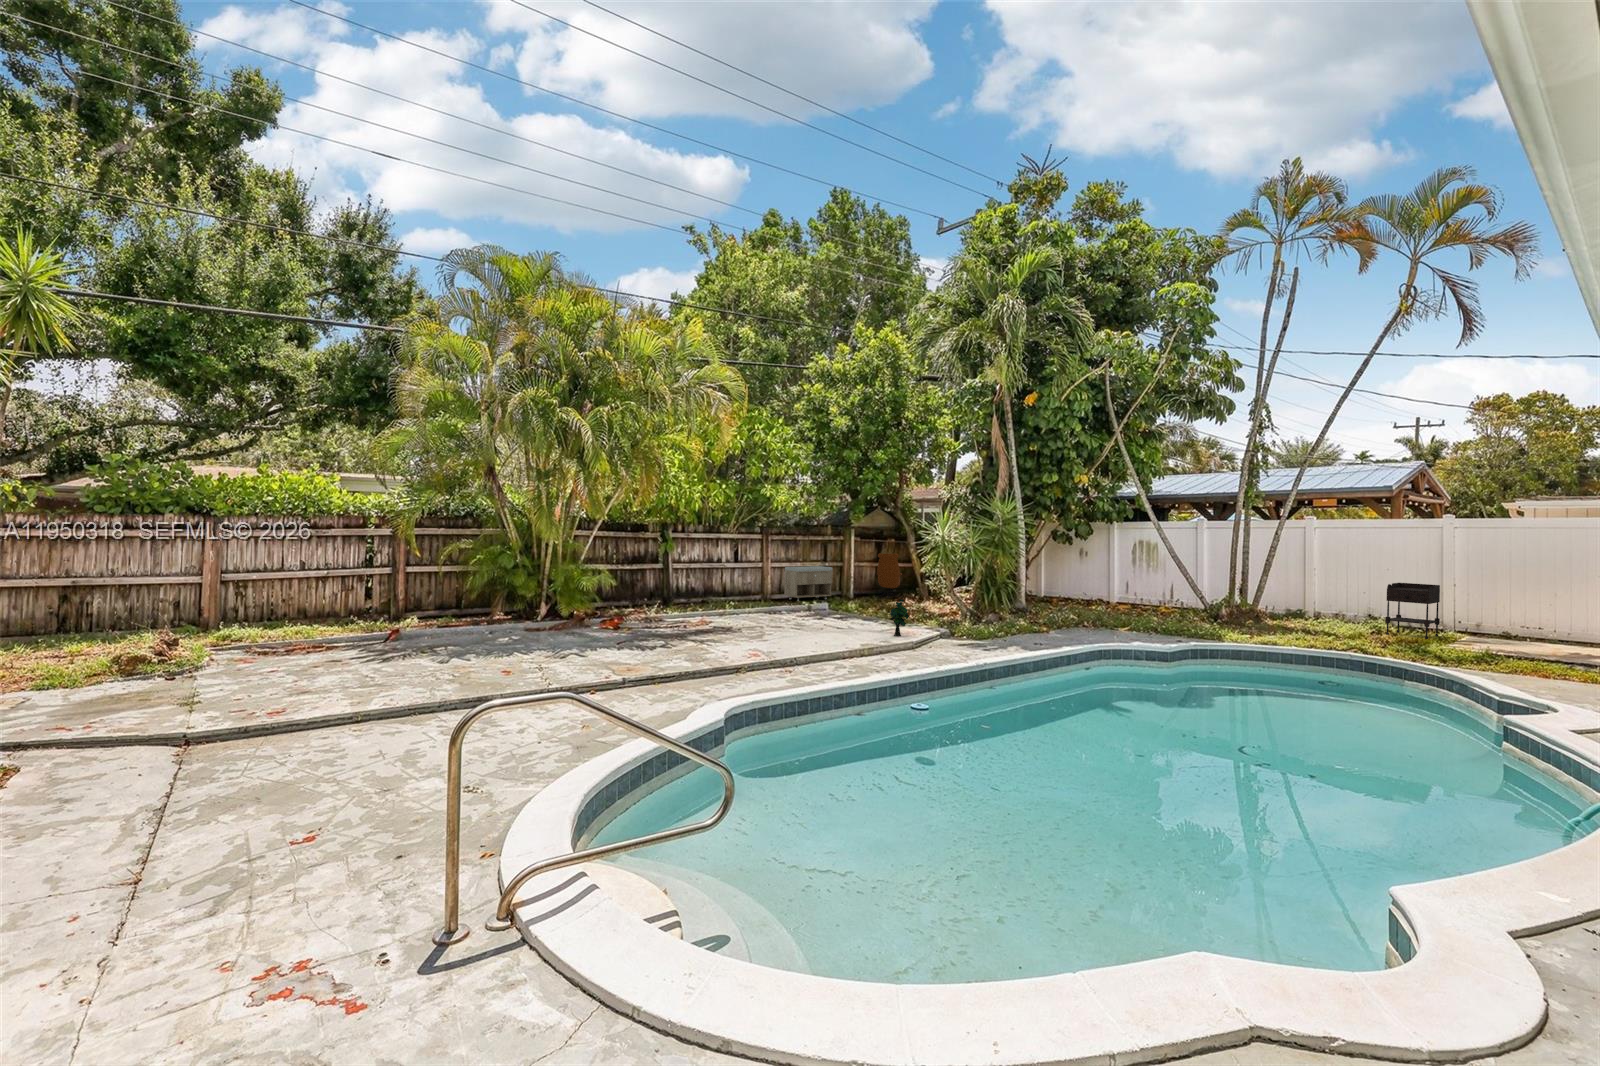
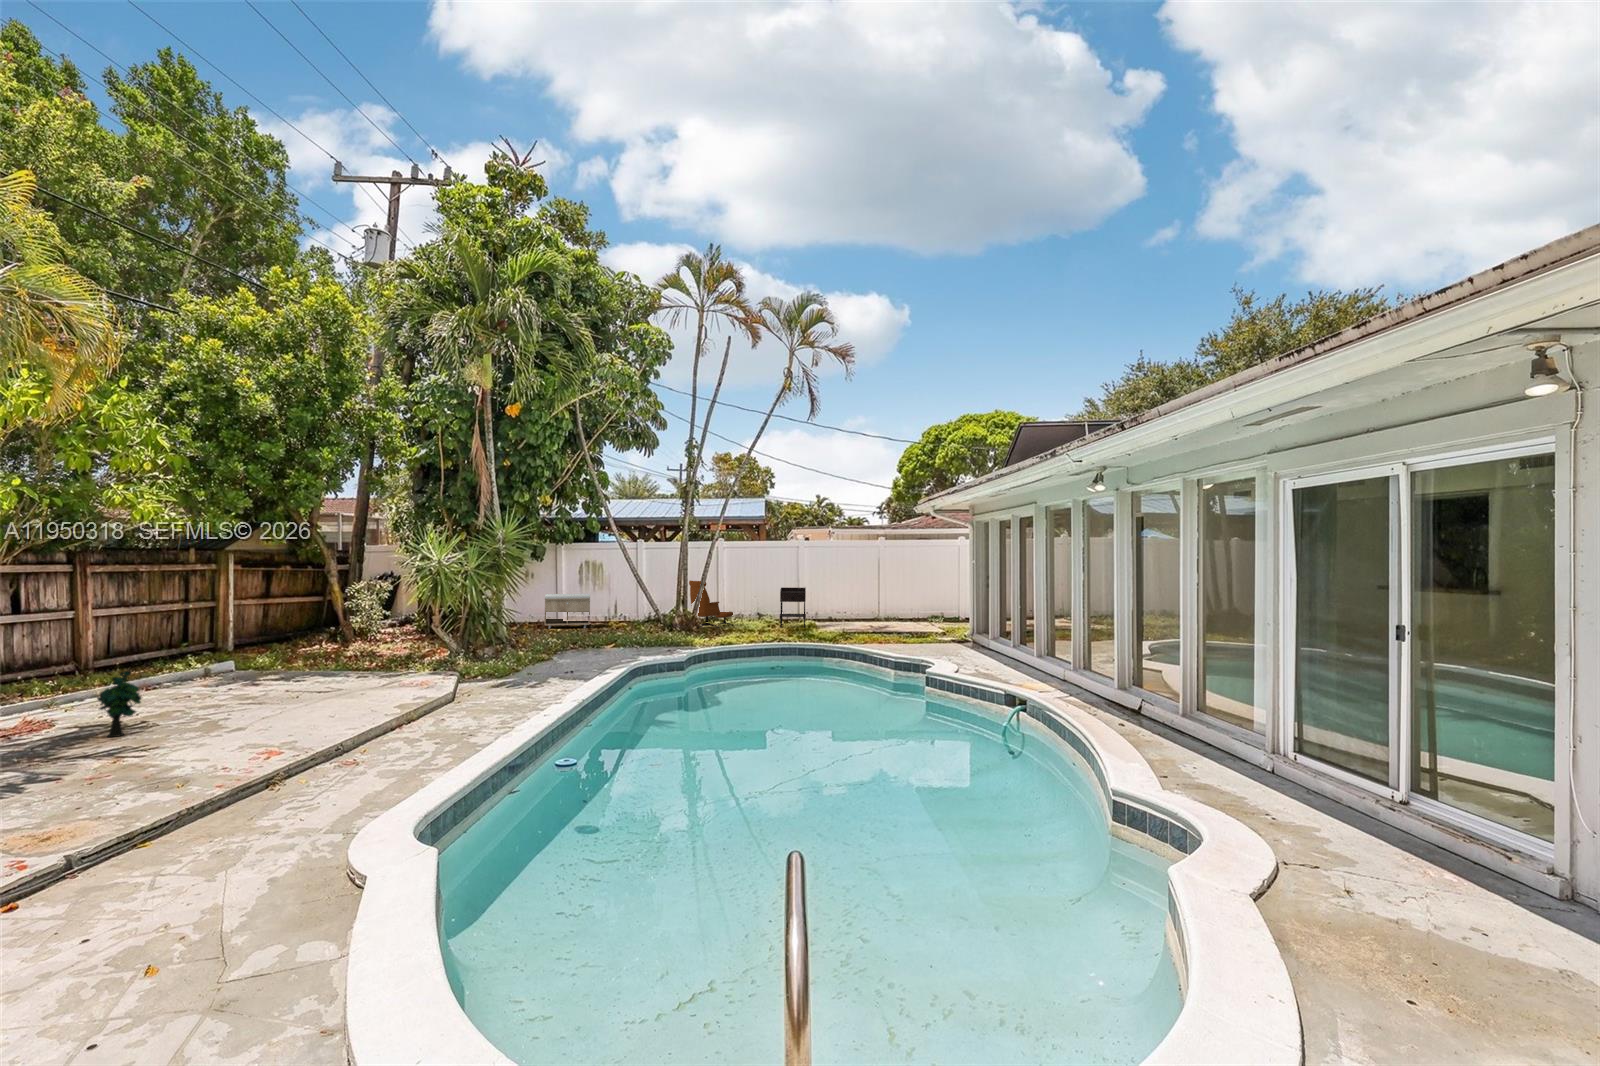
lounge chair: present [875,553,903,599] -> present [689,581,733,628]
storage bench: present [784,566,833,601] -> present [544,594,590,629]
decorative plant: present [888,599,909,636] -> present [94,671,142,737]

